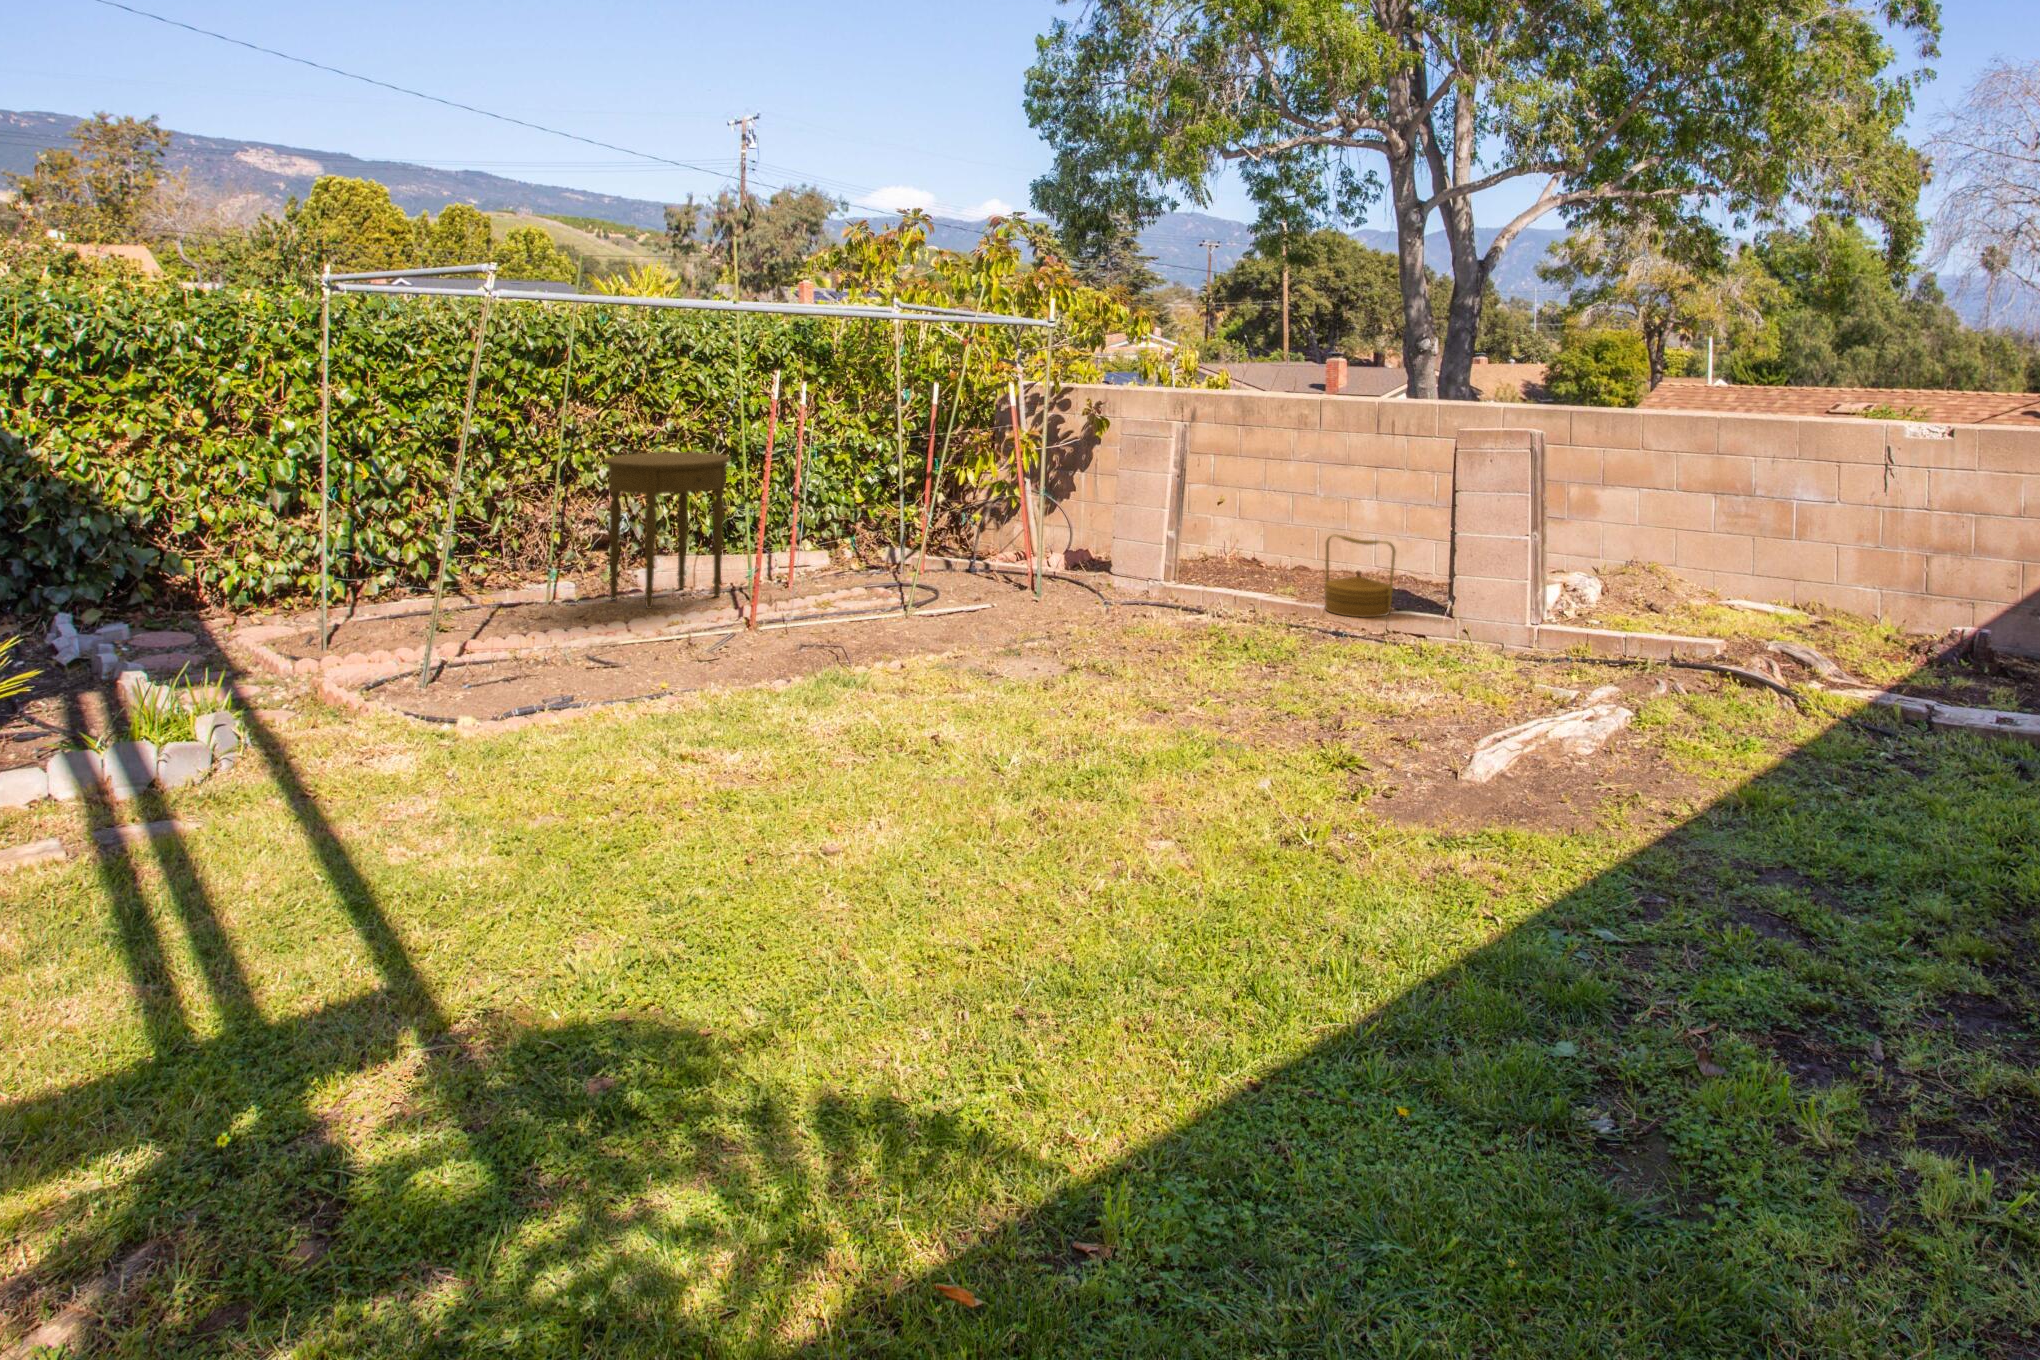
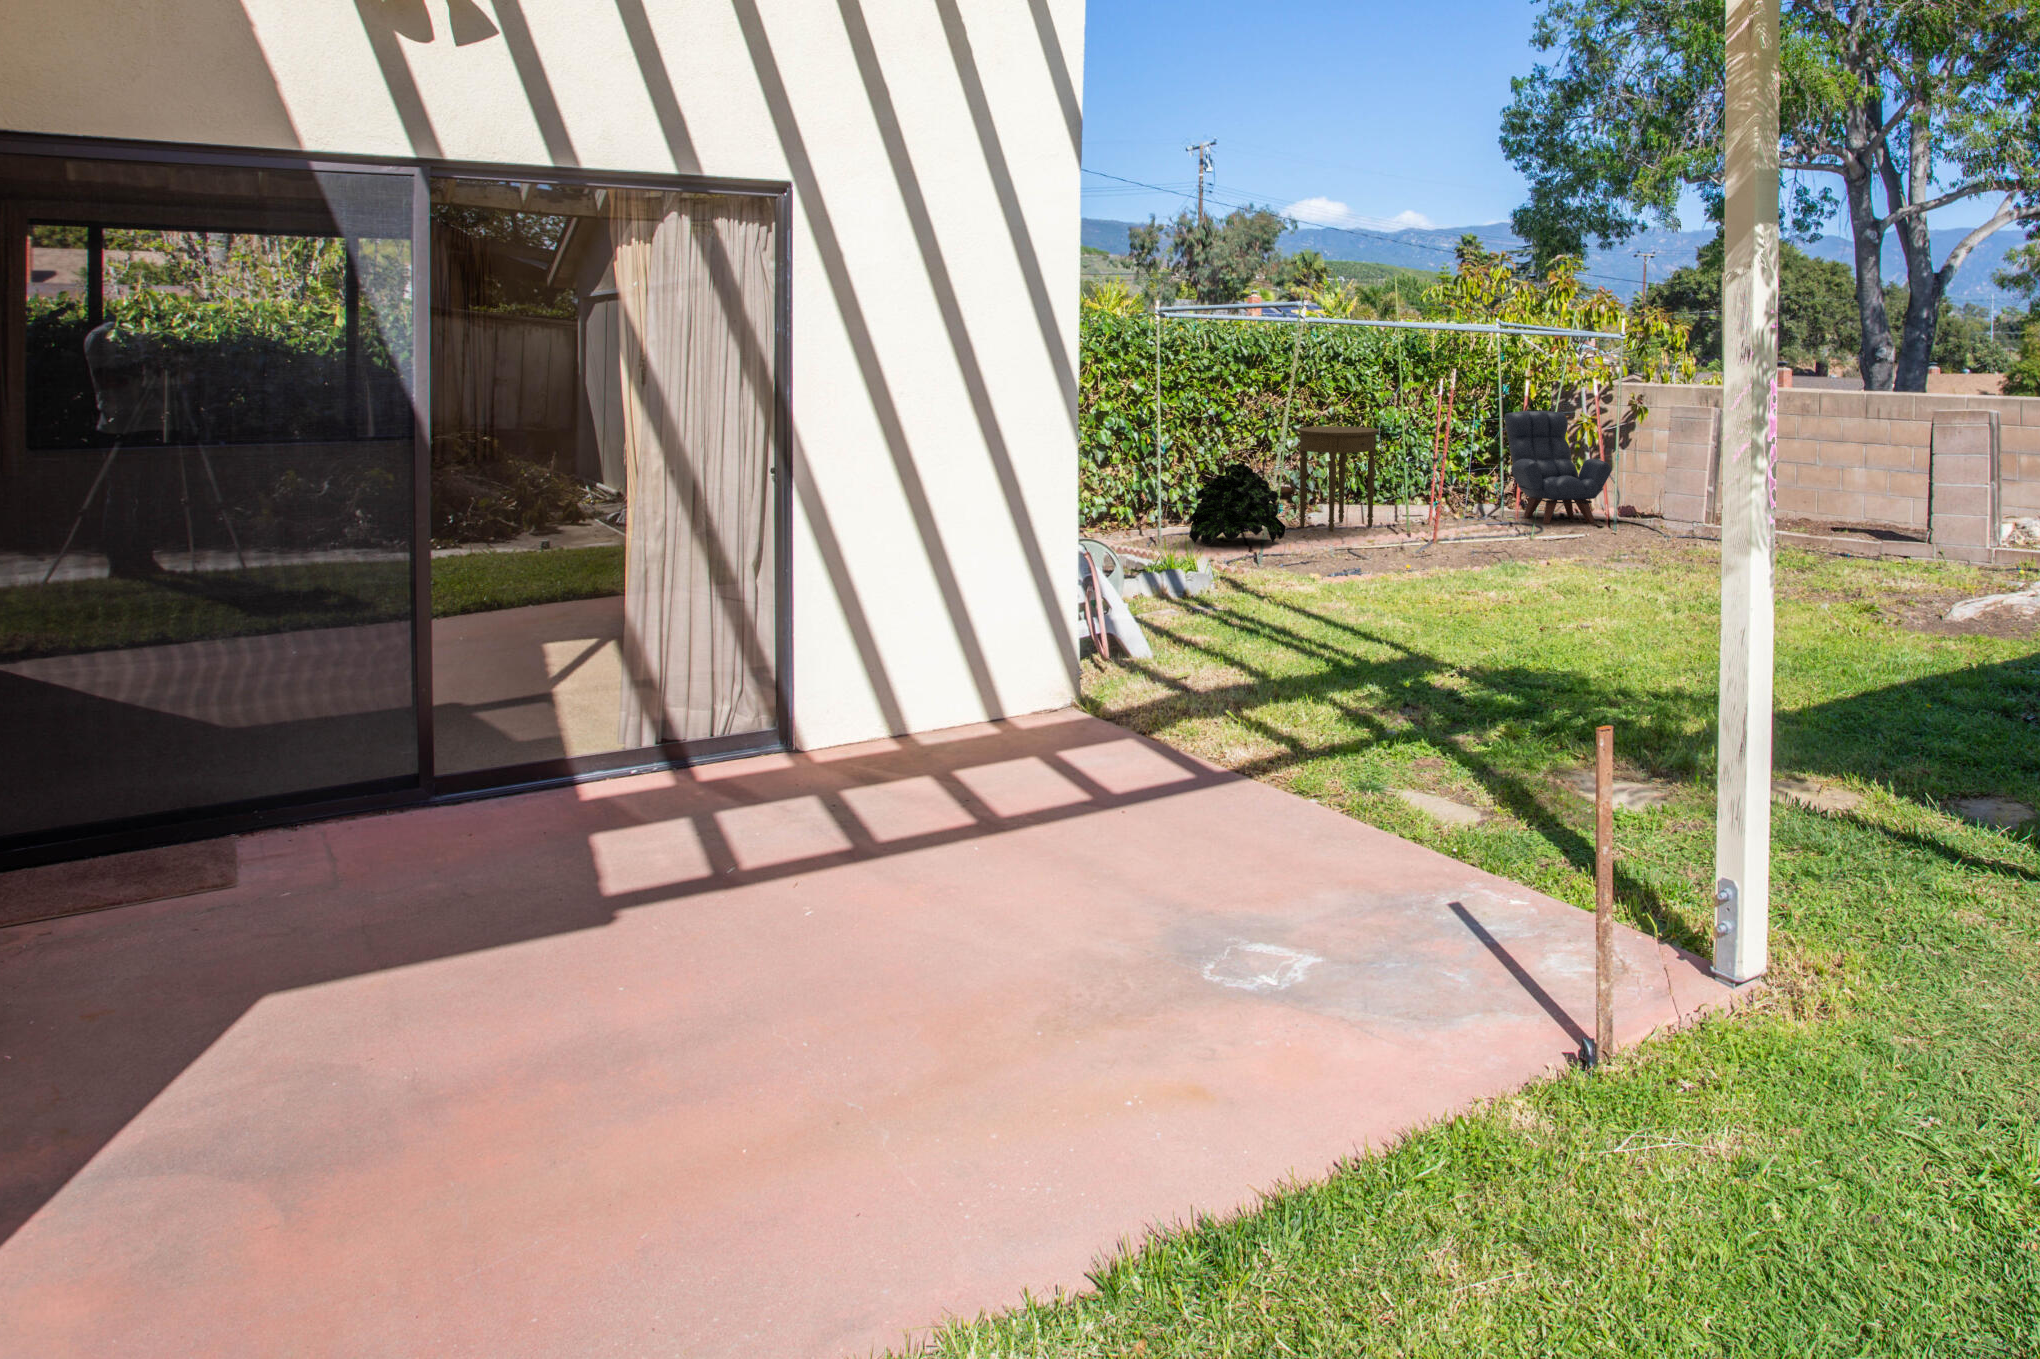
armchair: none [931,426,1065,584] -> present [1505,411,1612,524]
potted plant: none [393,515,552,647] -> present [1189,463,1286,546]
woven basket: present [1324,535,1396,617] -> none [1820,487,1876,547]

